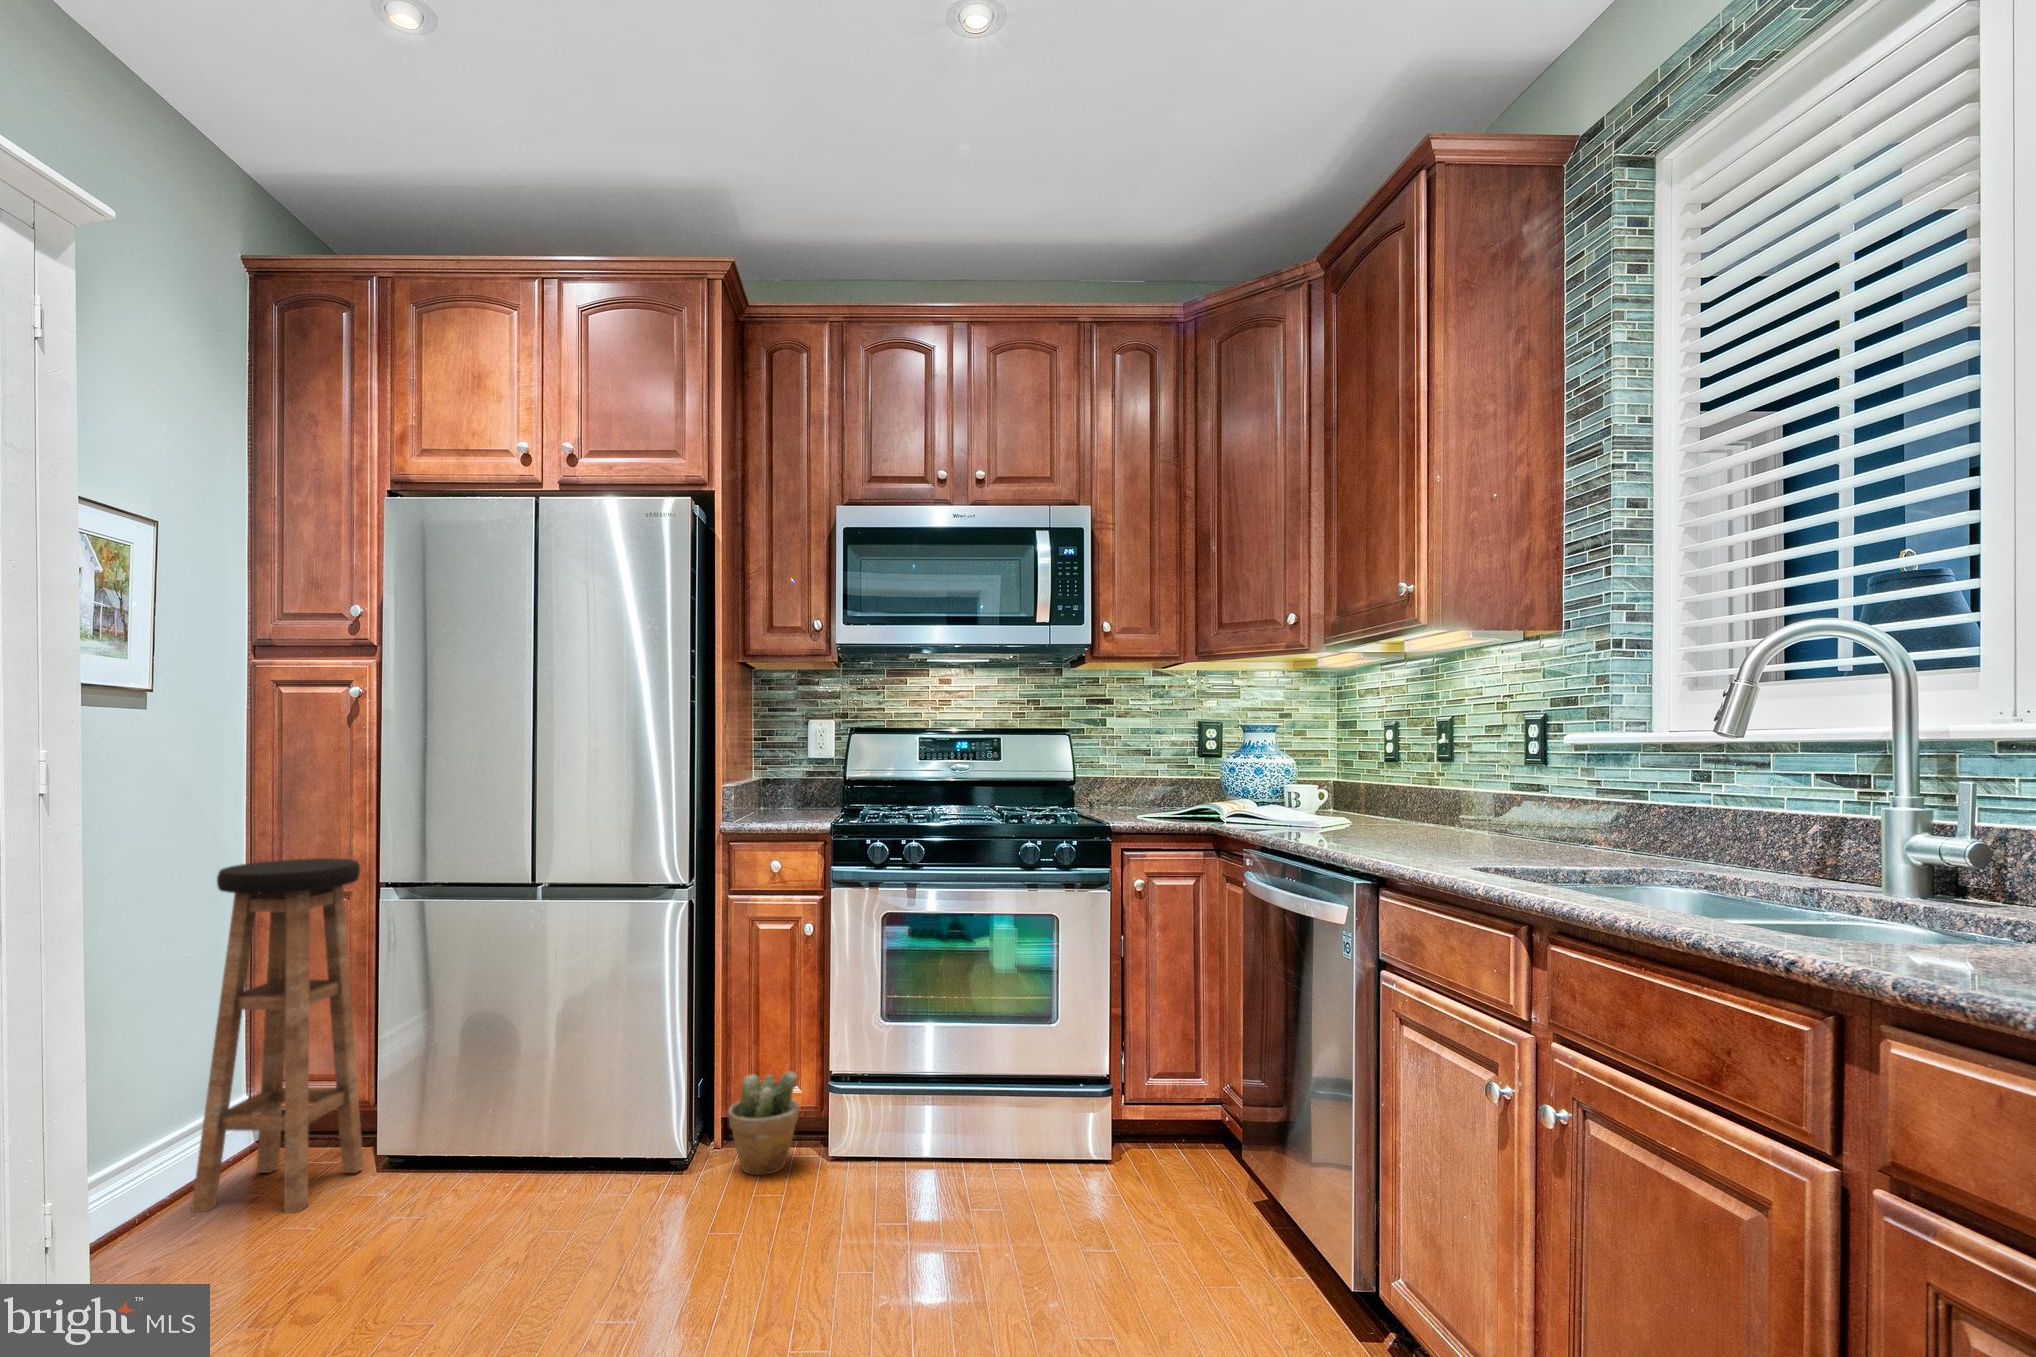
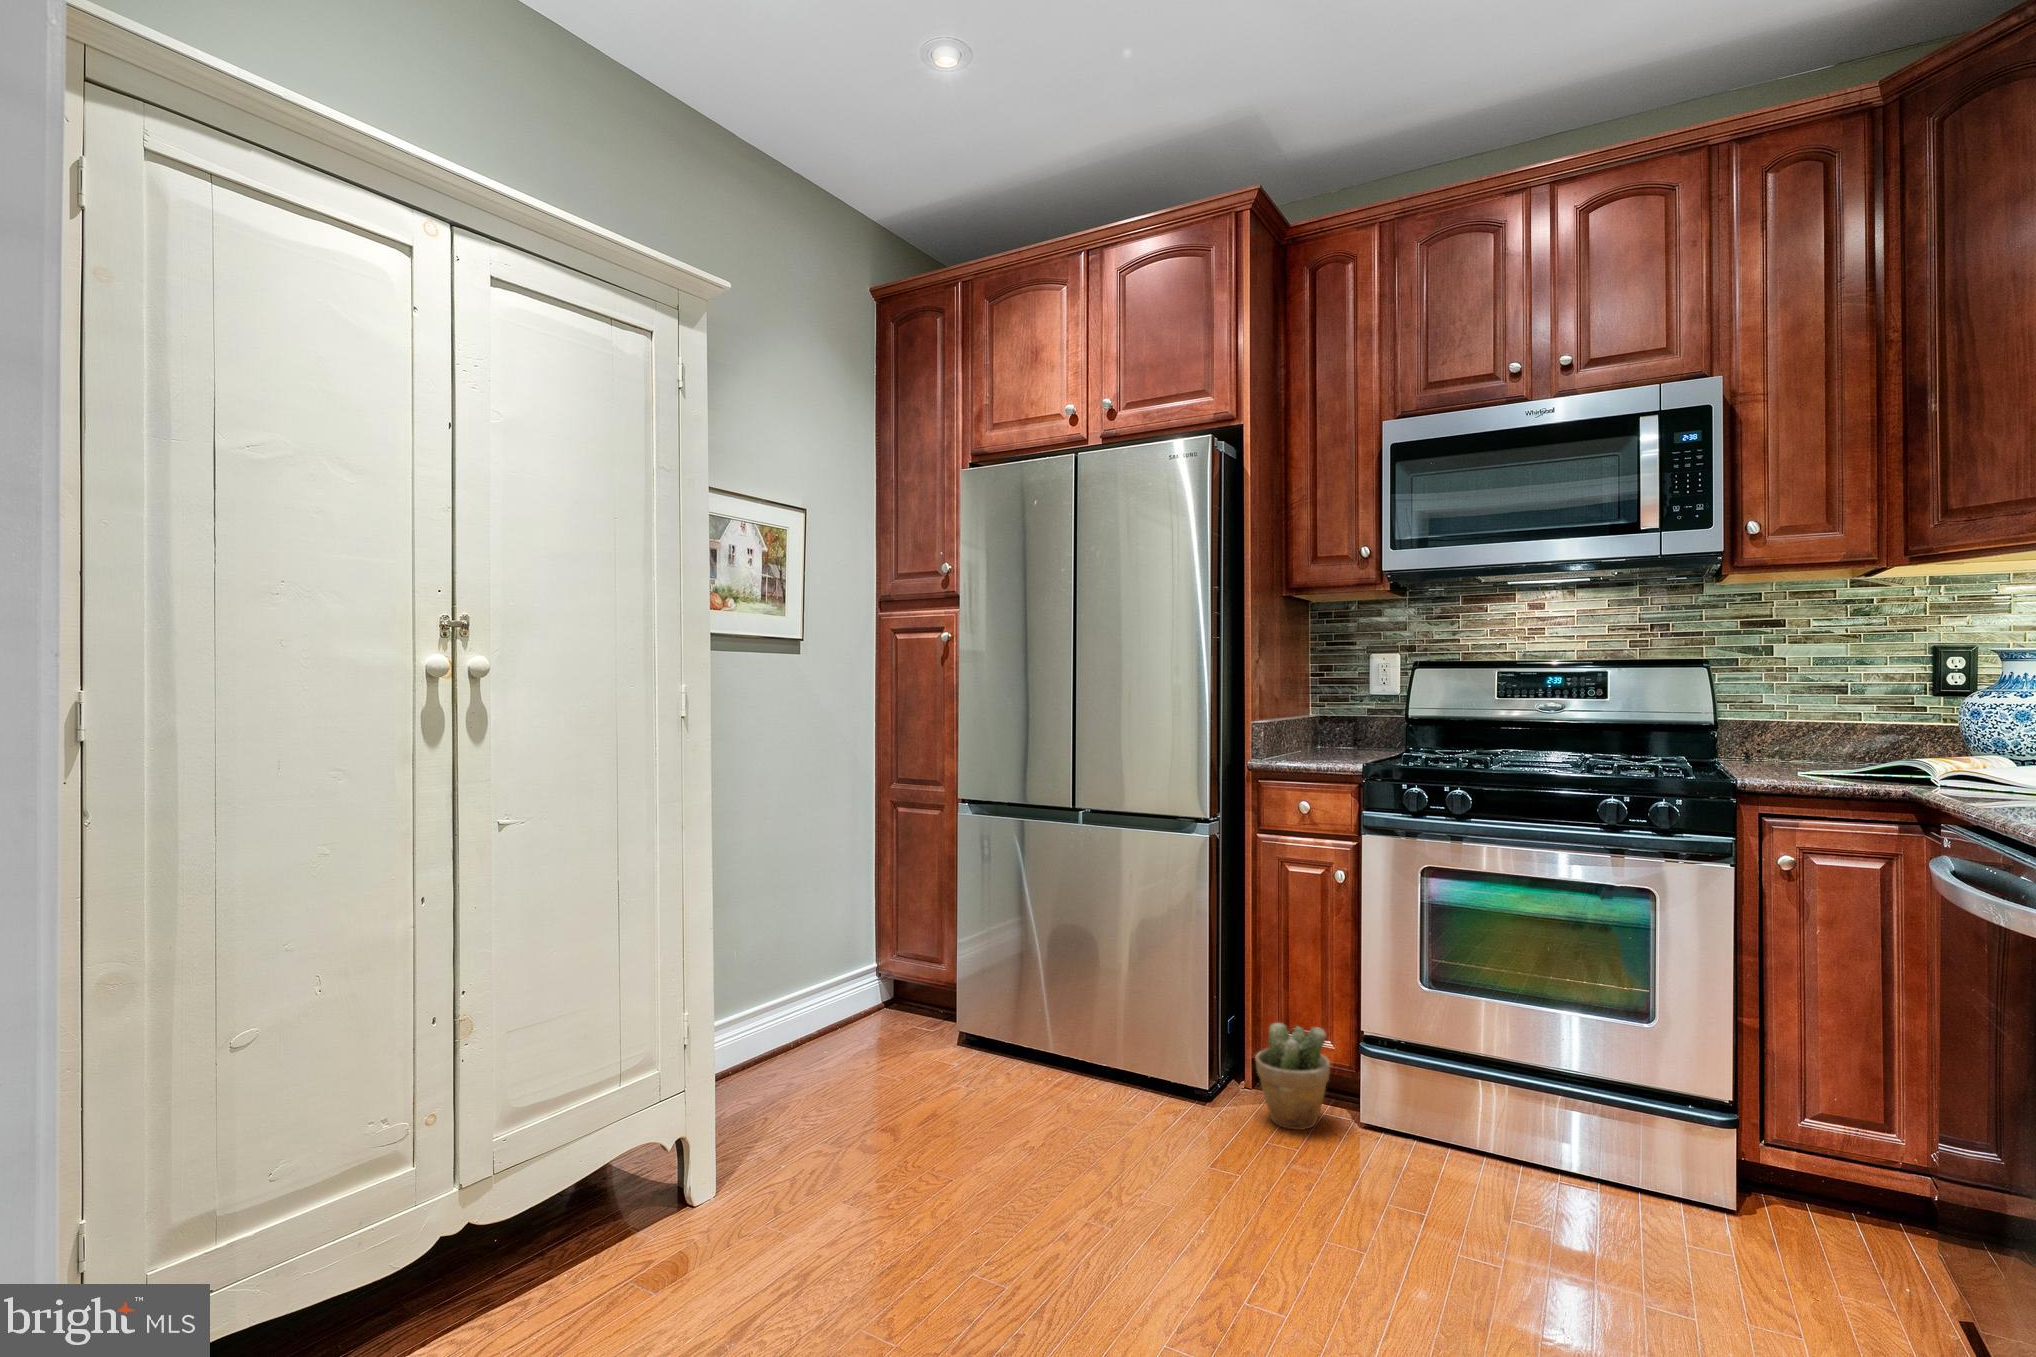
bar stool: present [191,858,364,1213] -> none [849,776,968,1063]

